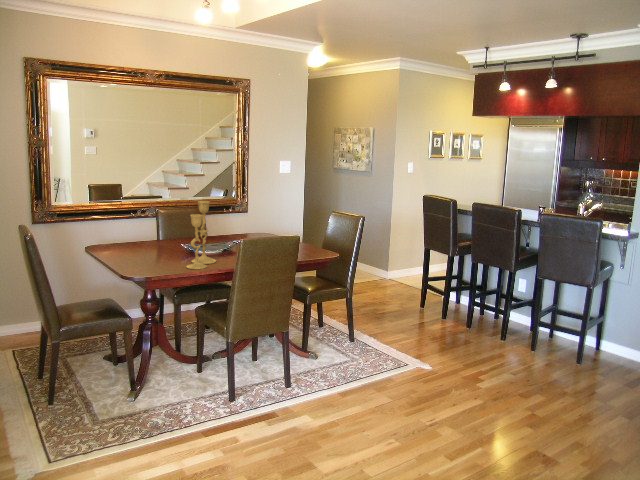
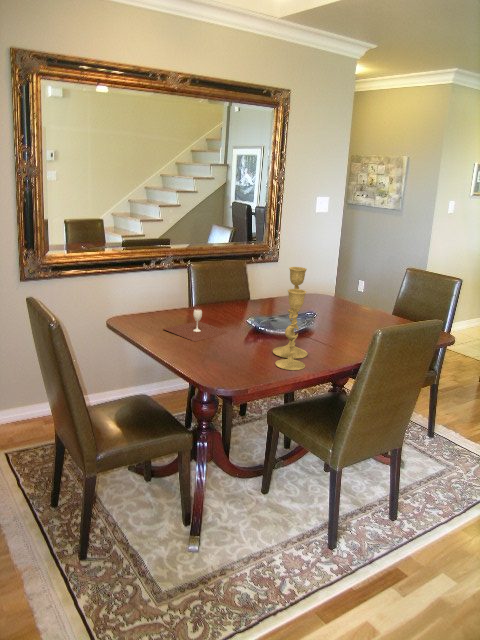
wine glass: none [124,236,173,257] -> present [164,309,228,342]

